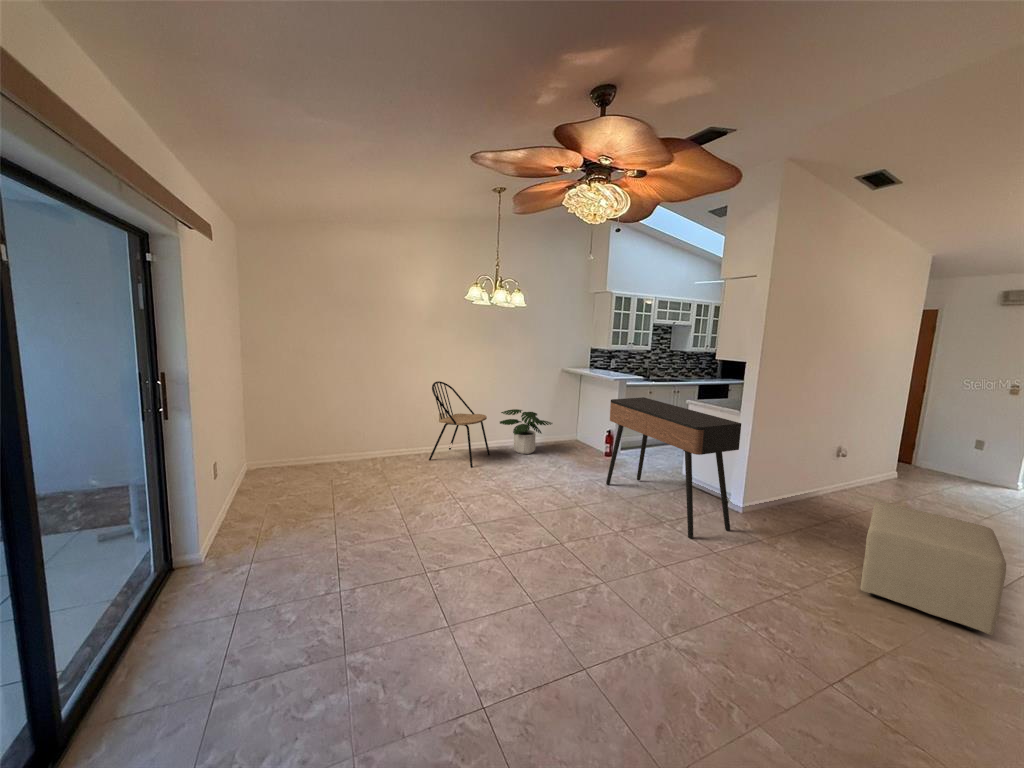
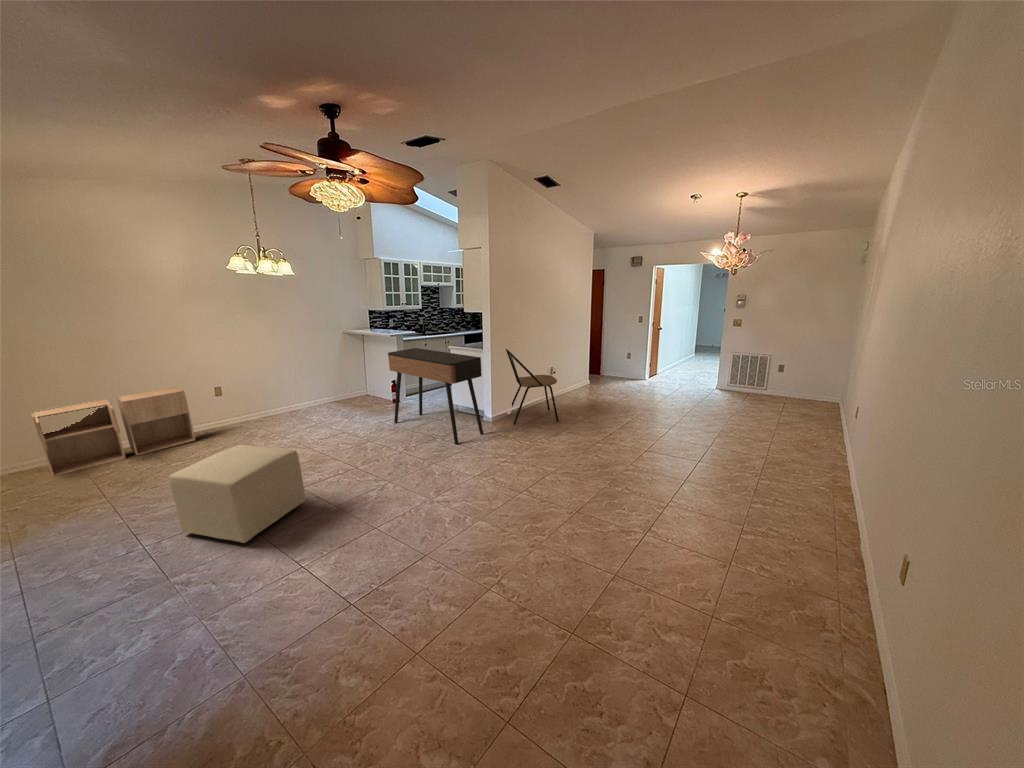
dining chair: present [429,381,490,467] -> present [506,349,559,425]
storage cabinet: none [309,408,416,474] -> present [31,387,195,476]
potted plant: present [500,409,552,454] -> none [286,374,342,414]
ottoman: present [860,502,1006,635] -> present [169,445,306,543]

